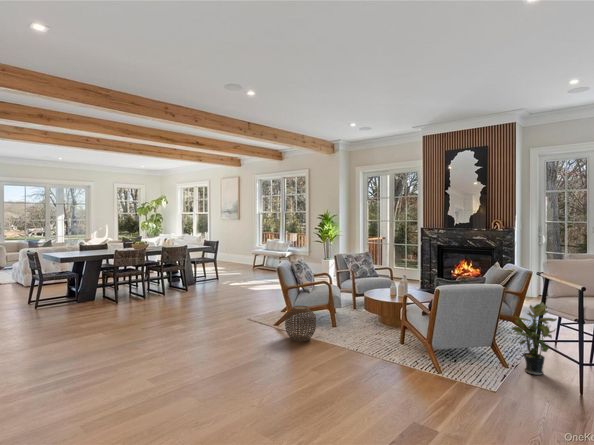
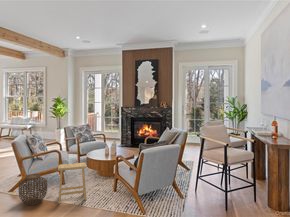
footstool: none [329,297,363,346] -> present [58,163,87,204]
potted plant: present [512,302,557,375] -> none [187,157,214,205]

